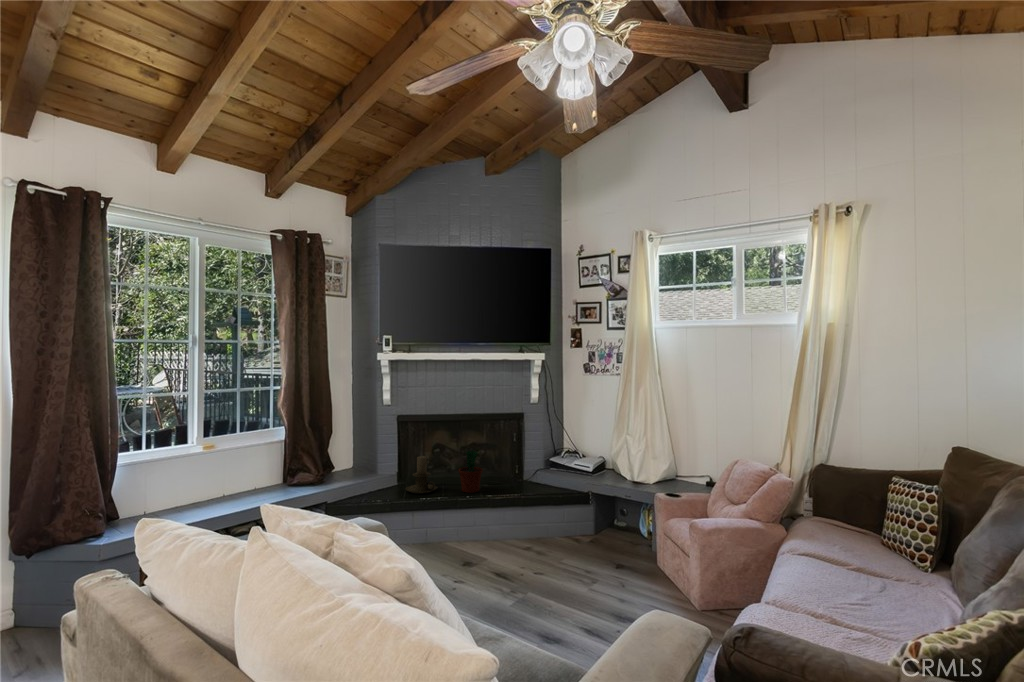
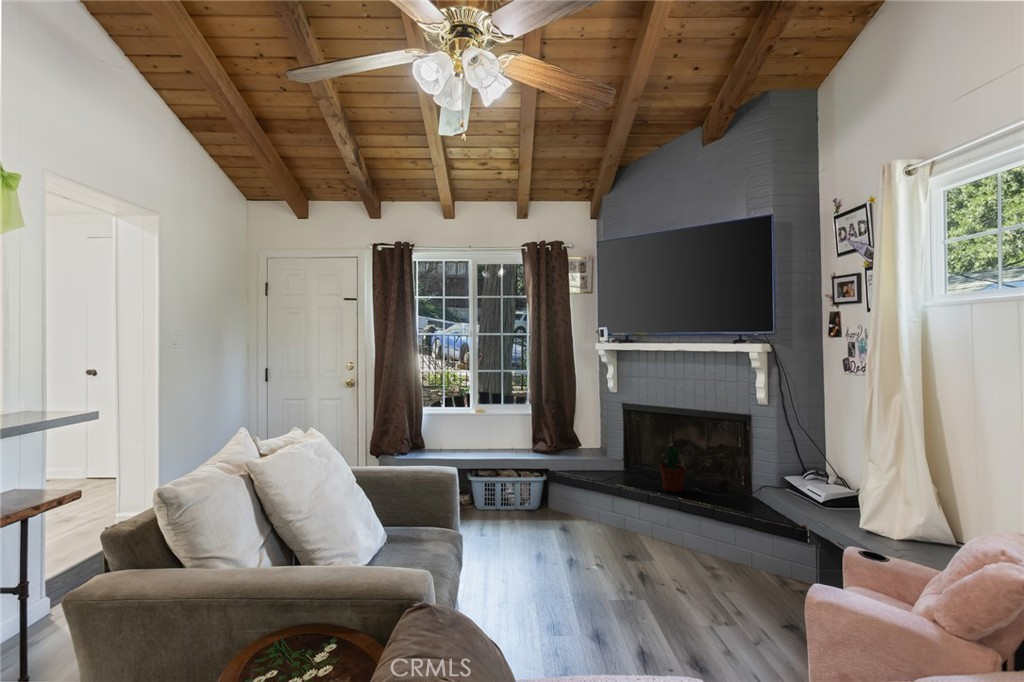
candle holder: present [406,456,437,494] -> none [614,445,646,481]

